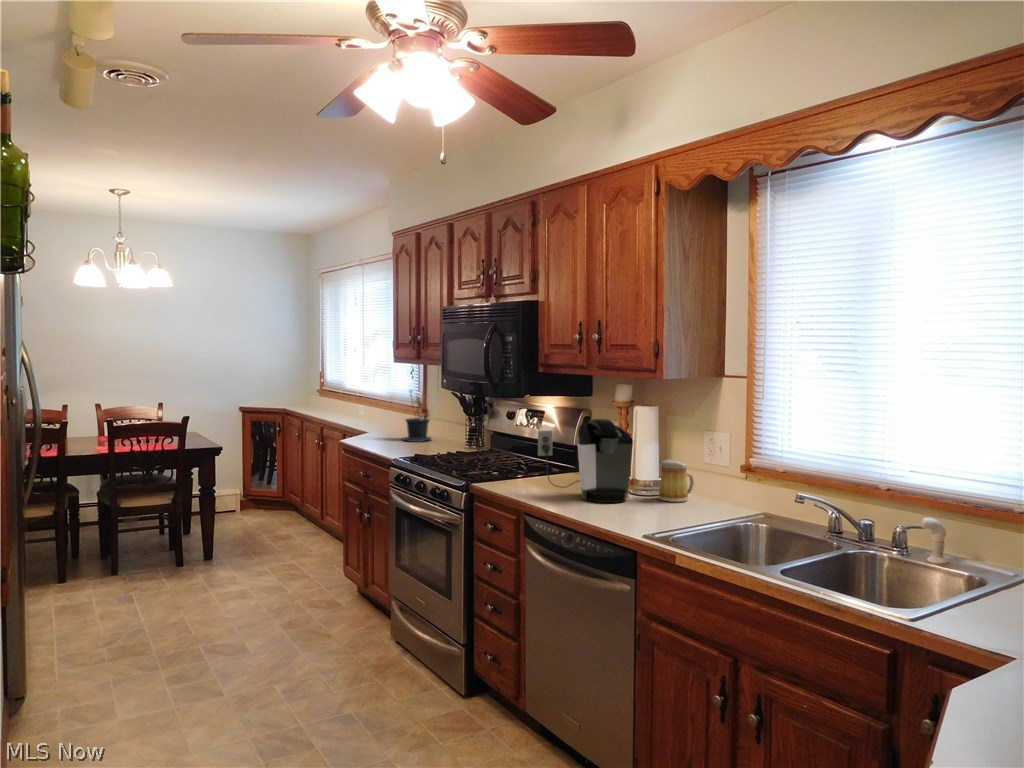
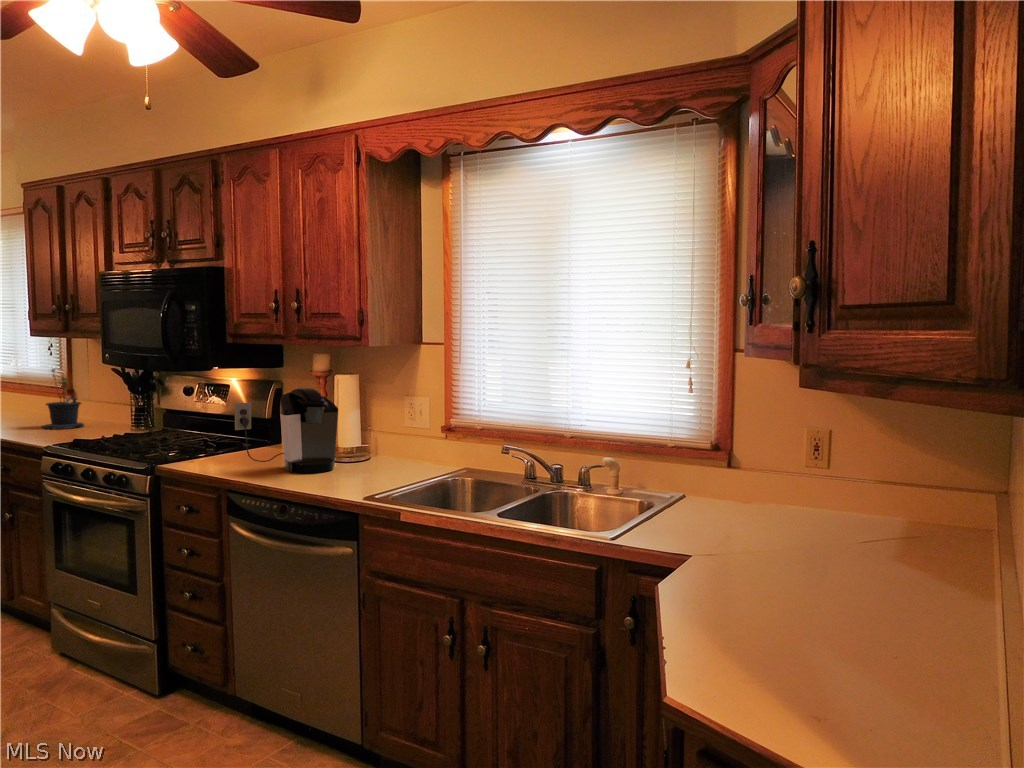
mug: present [658,459,694,502] -> none [364,425,398,466]

